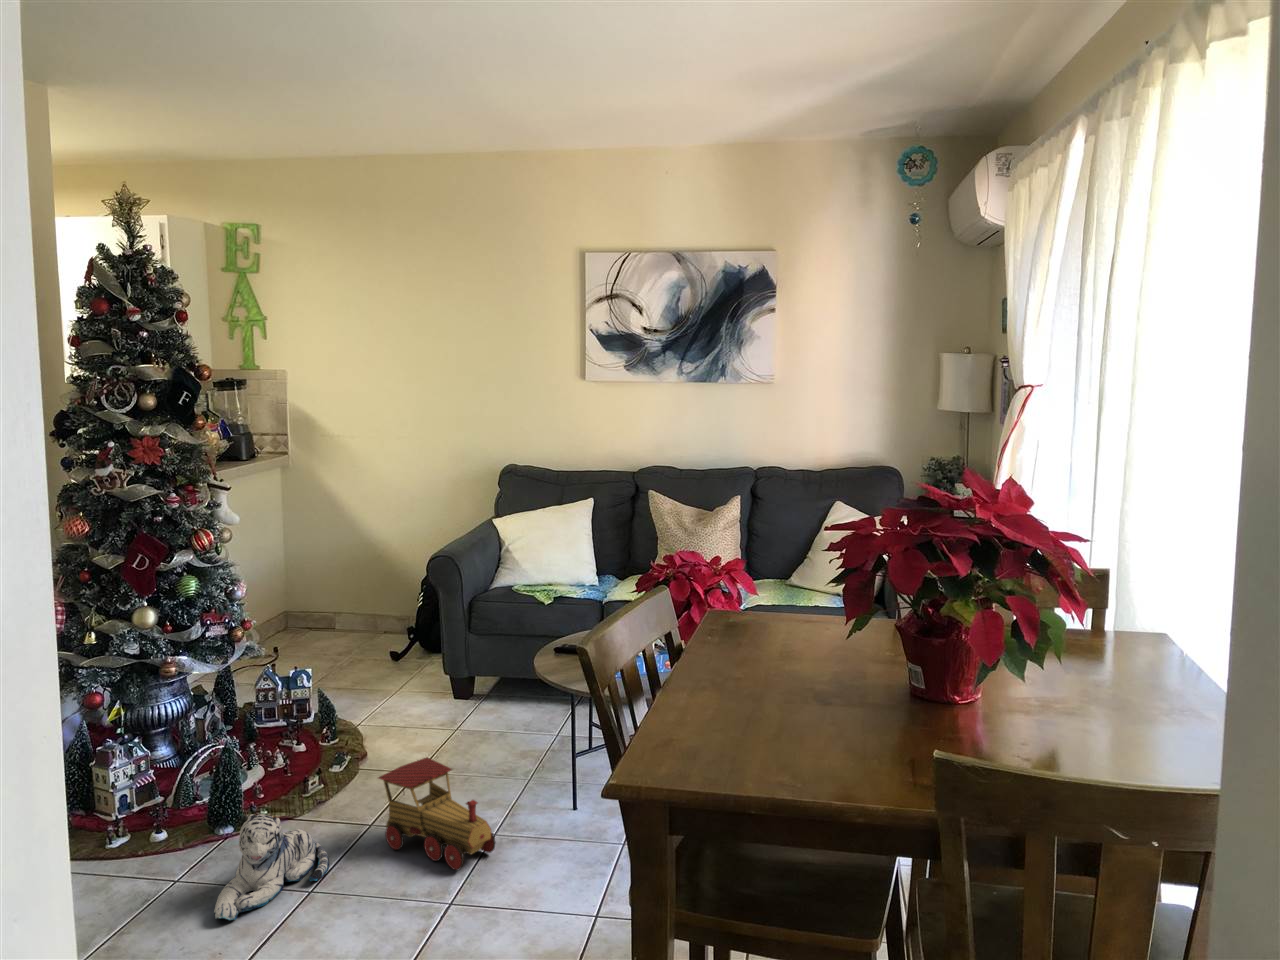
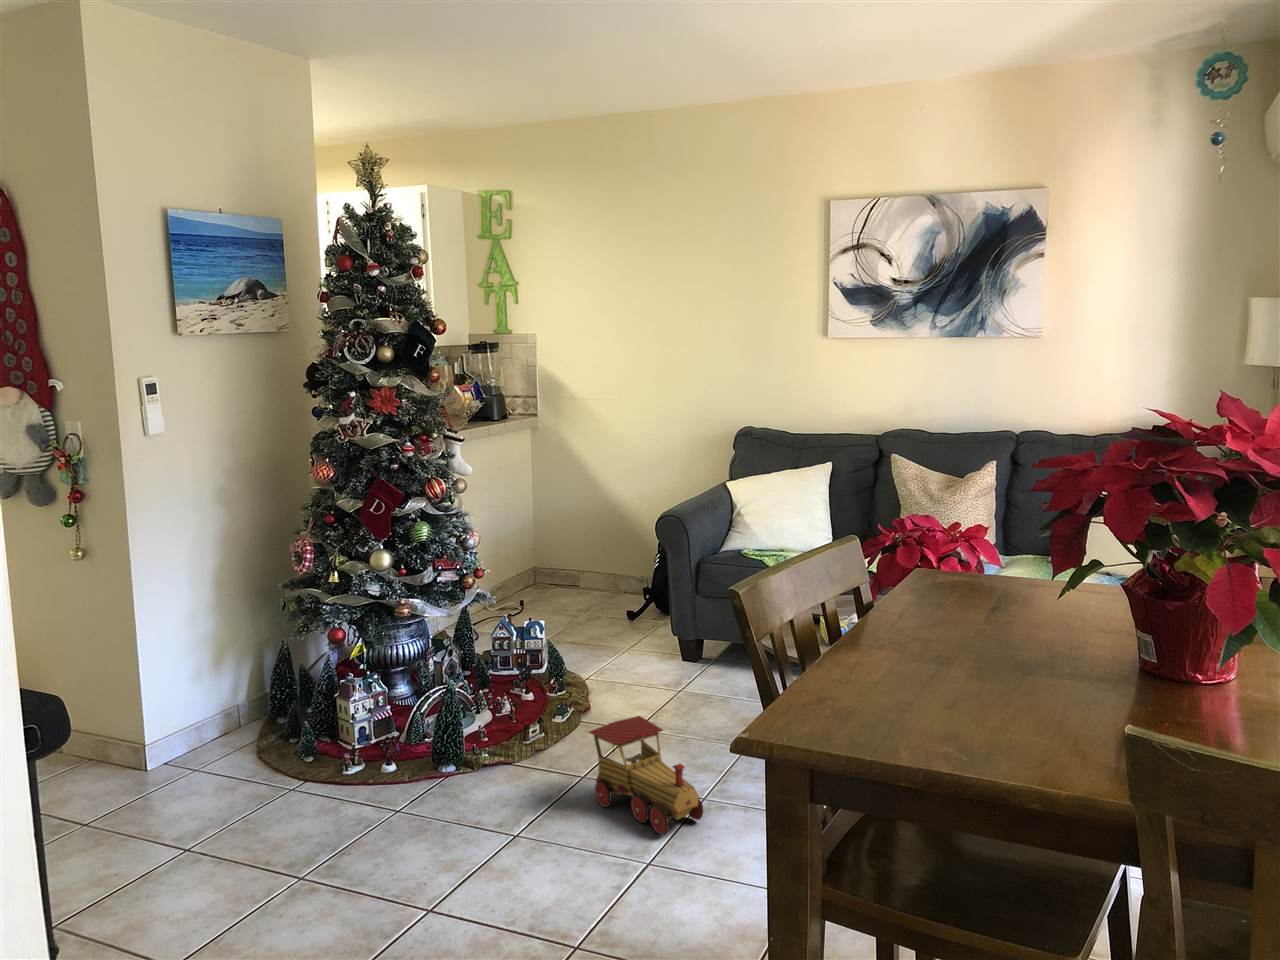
plush toy: present [214,814,329,920] -> none [423,757,539,859]

